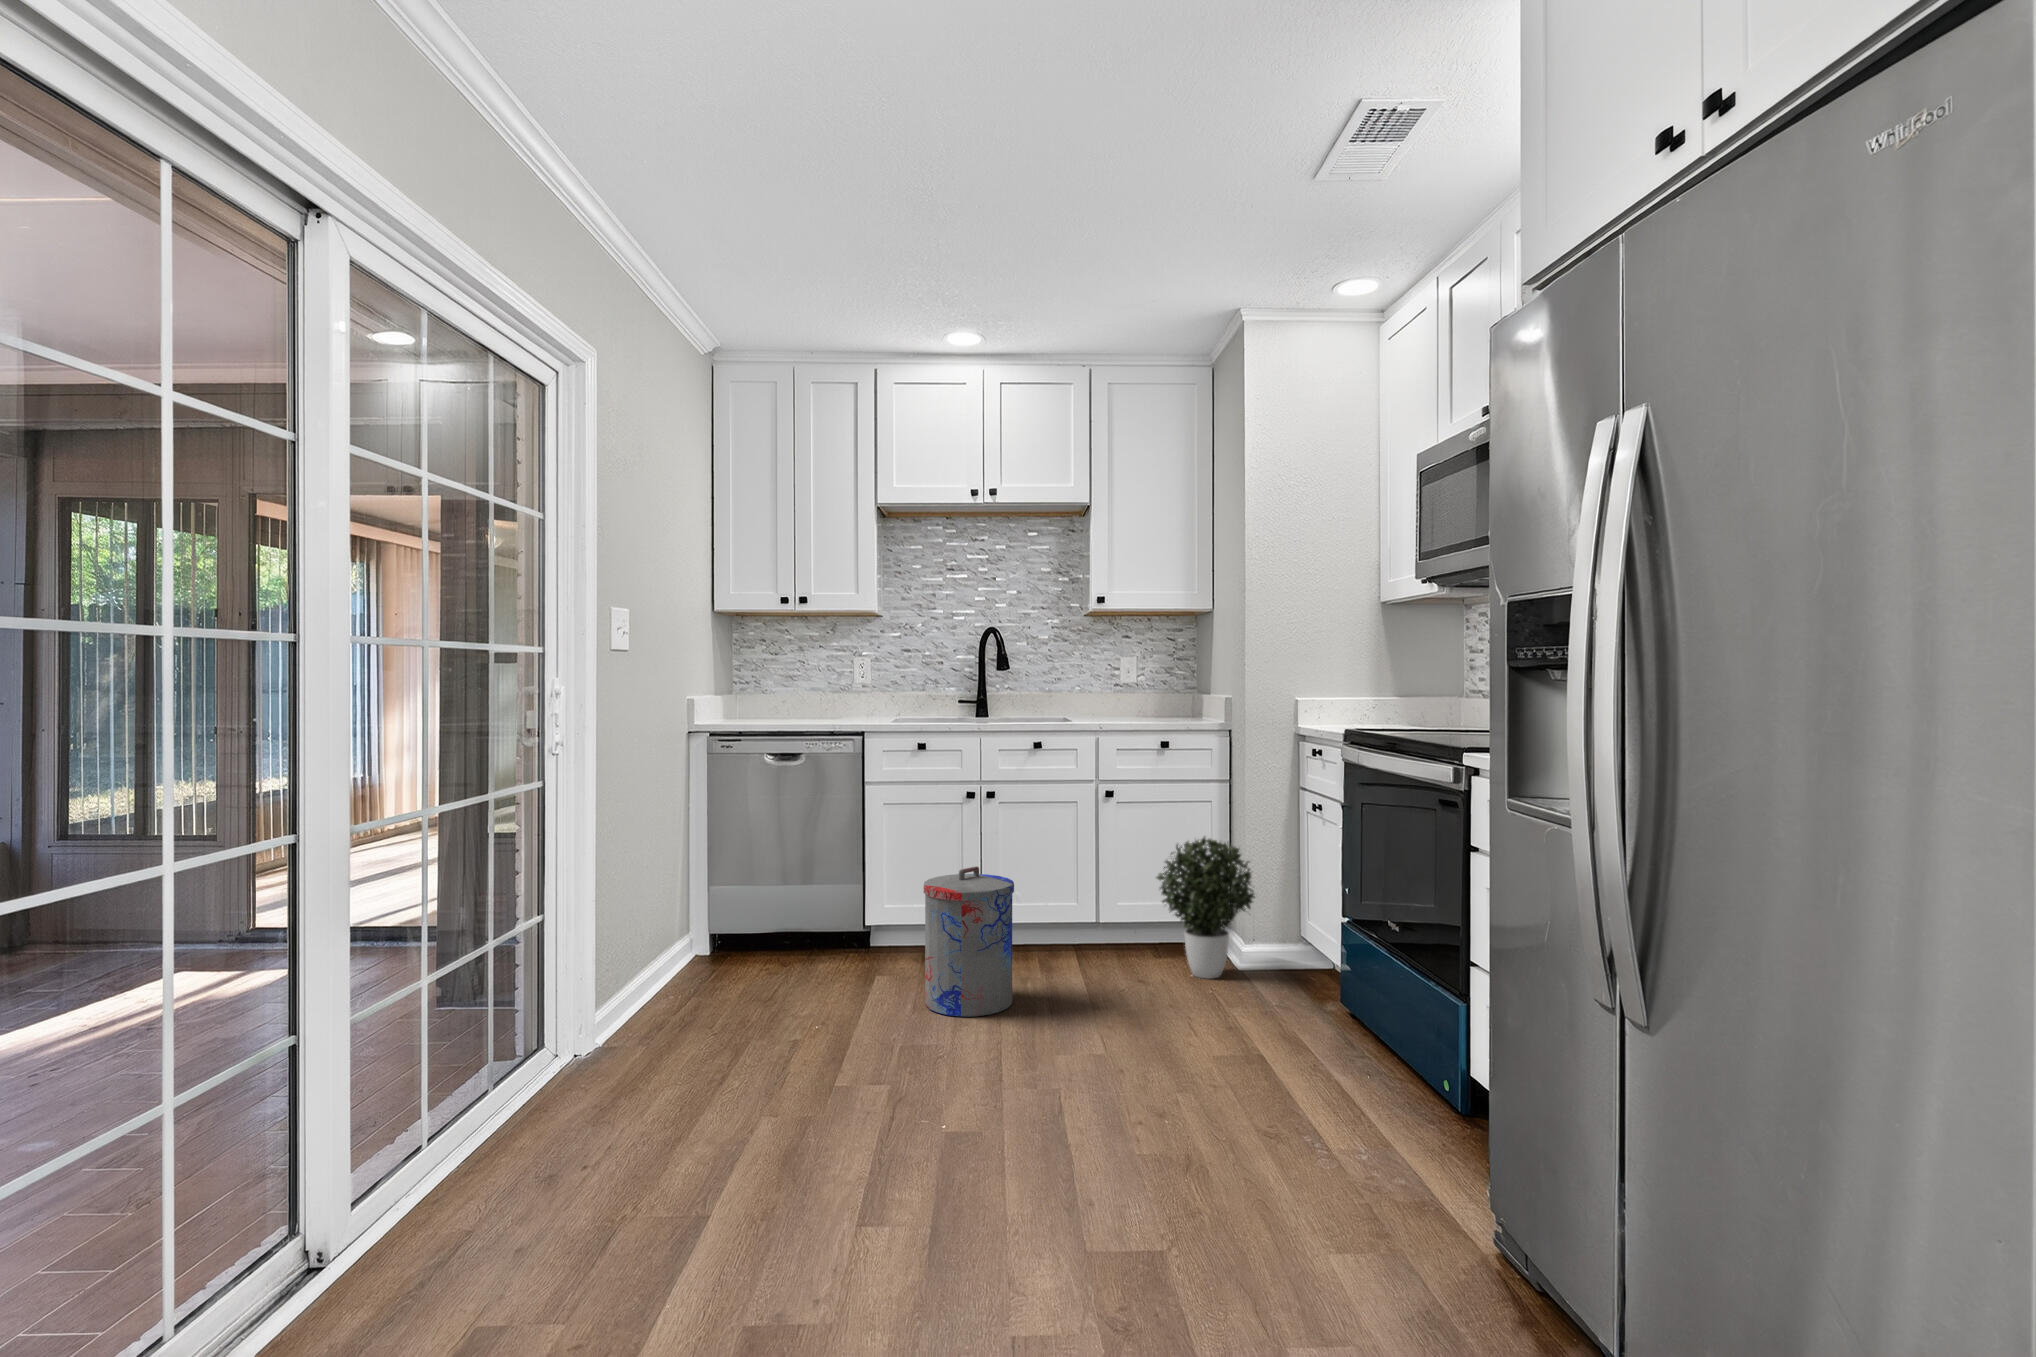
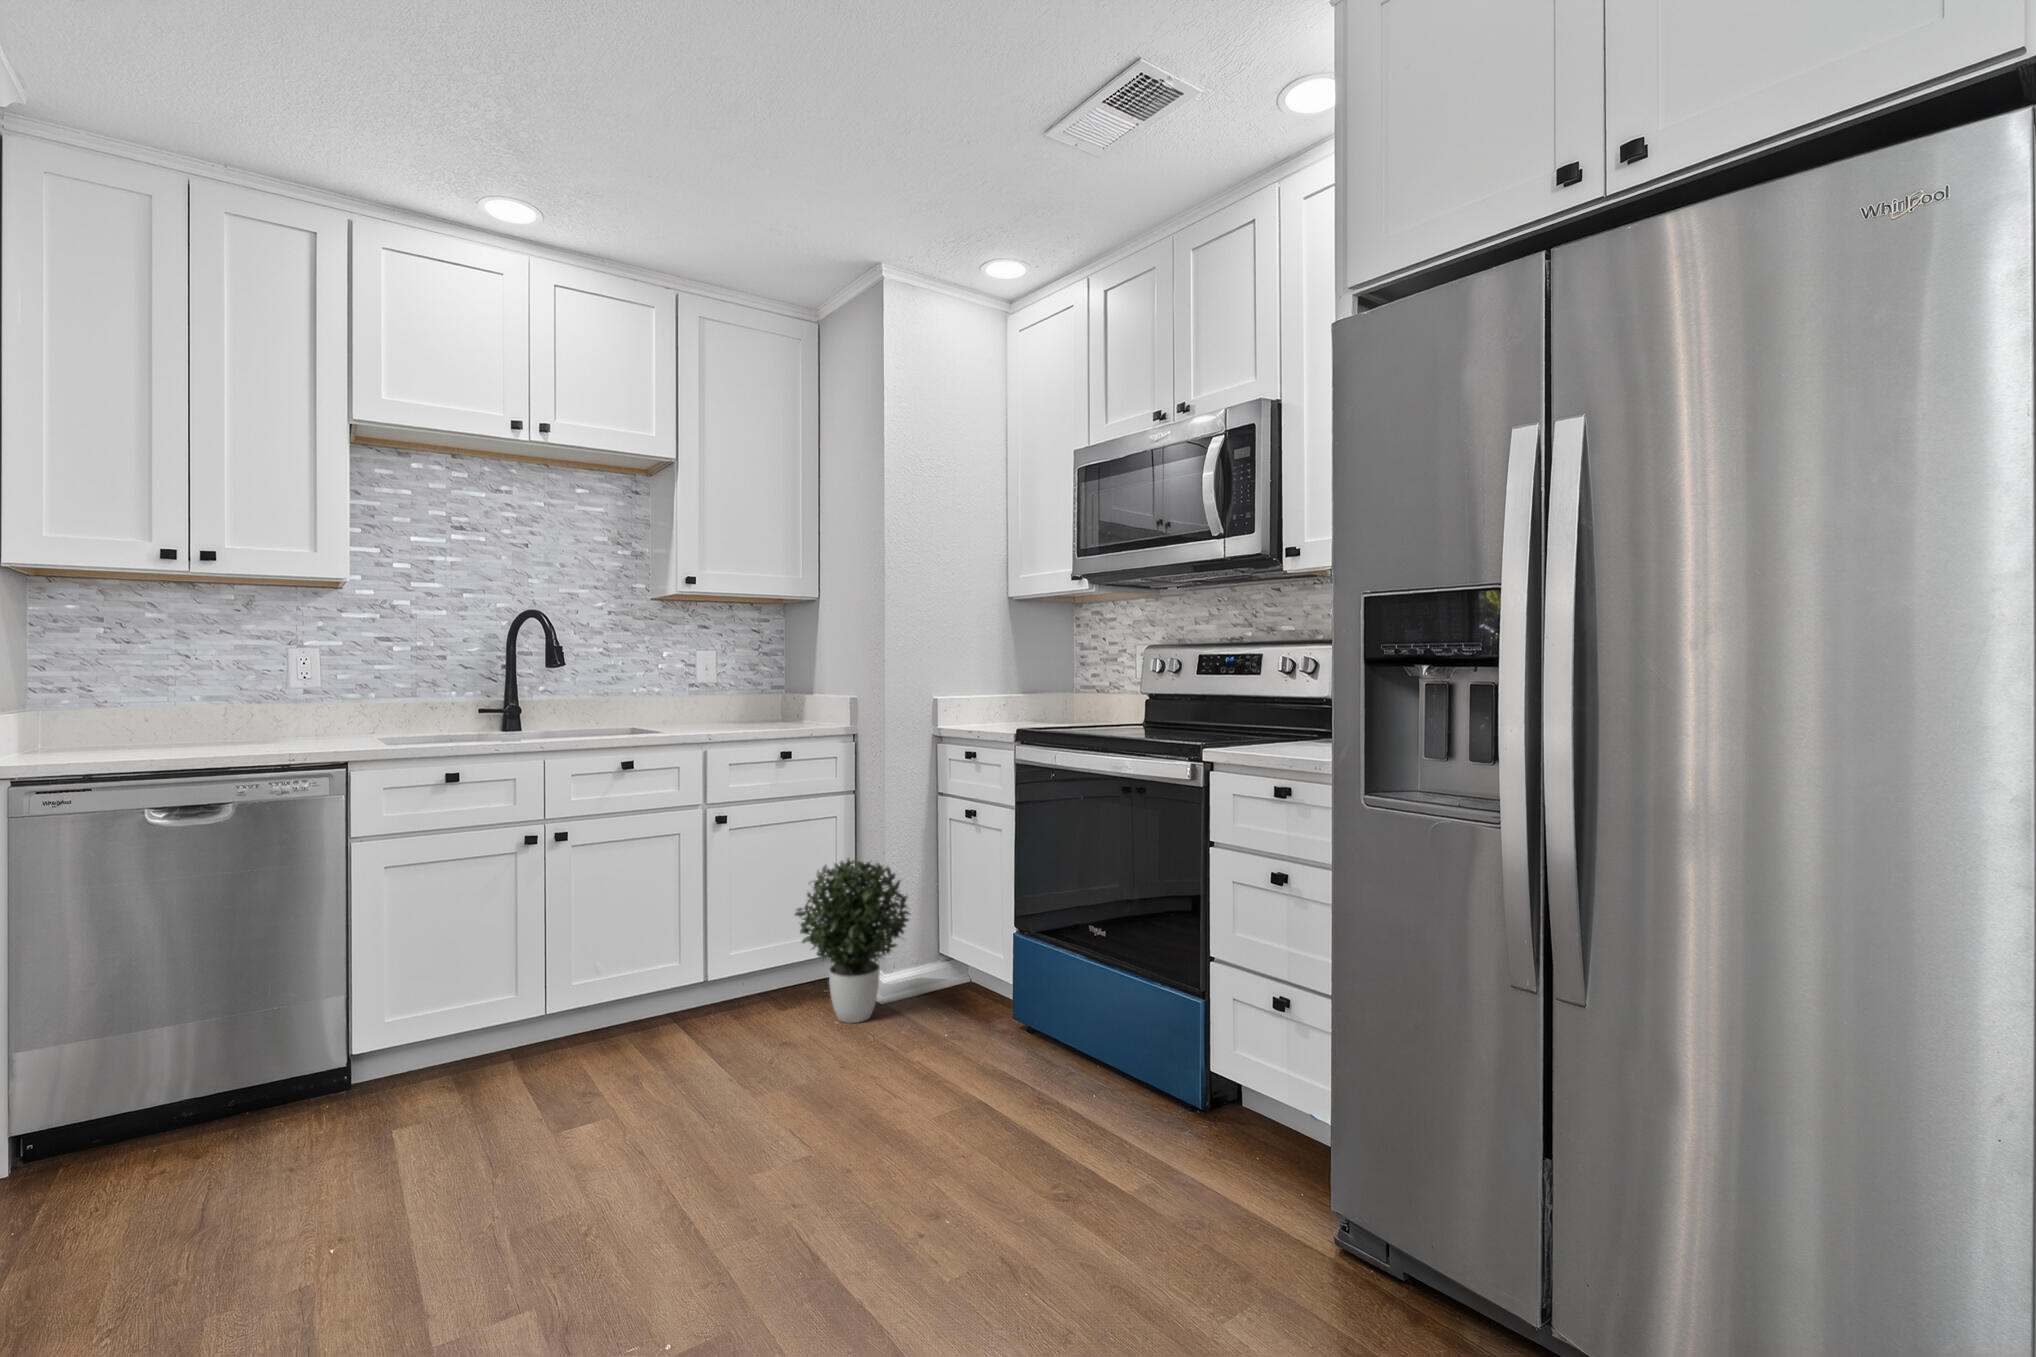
trash can: present [924,866,1014,1017] -> none [507,948,653,1180]

